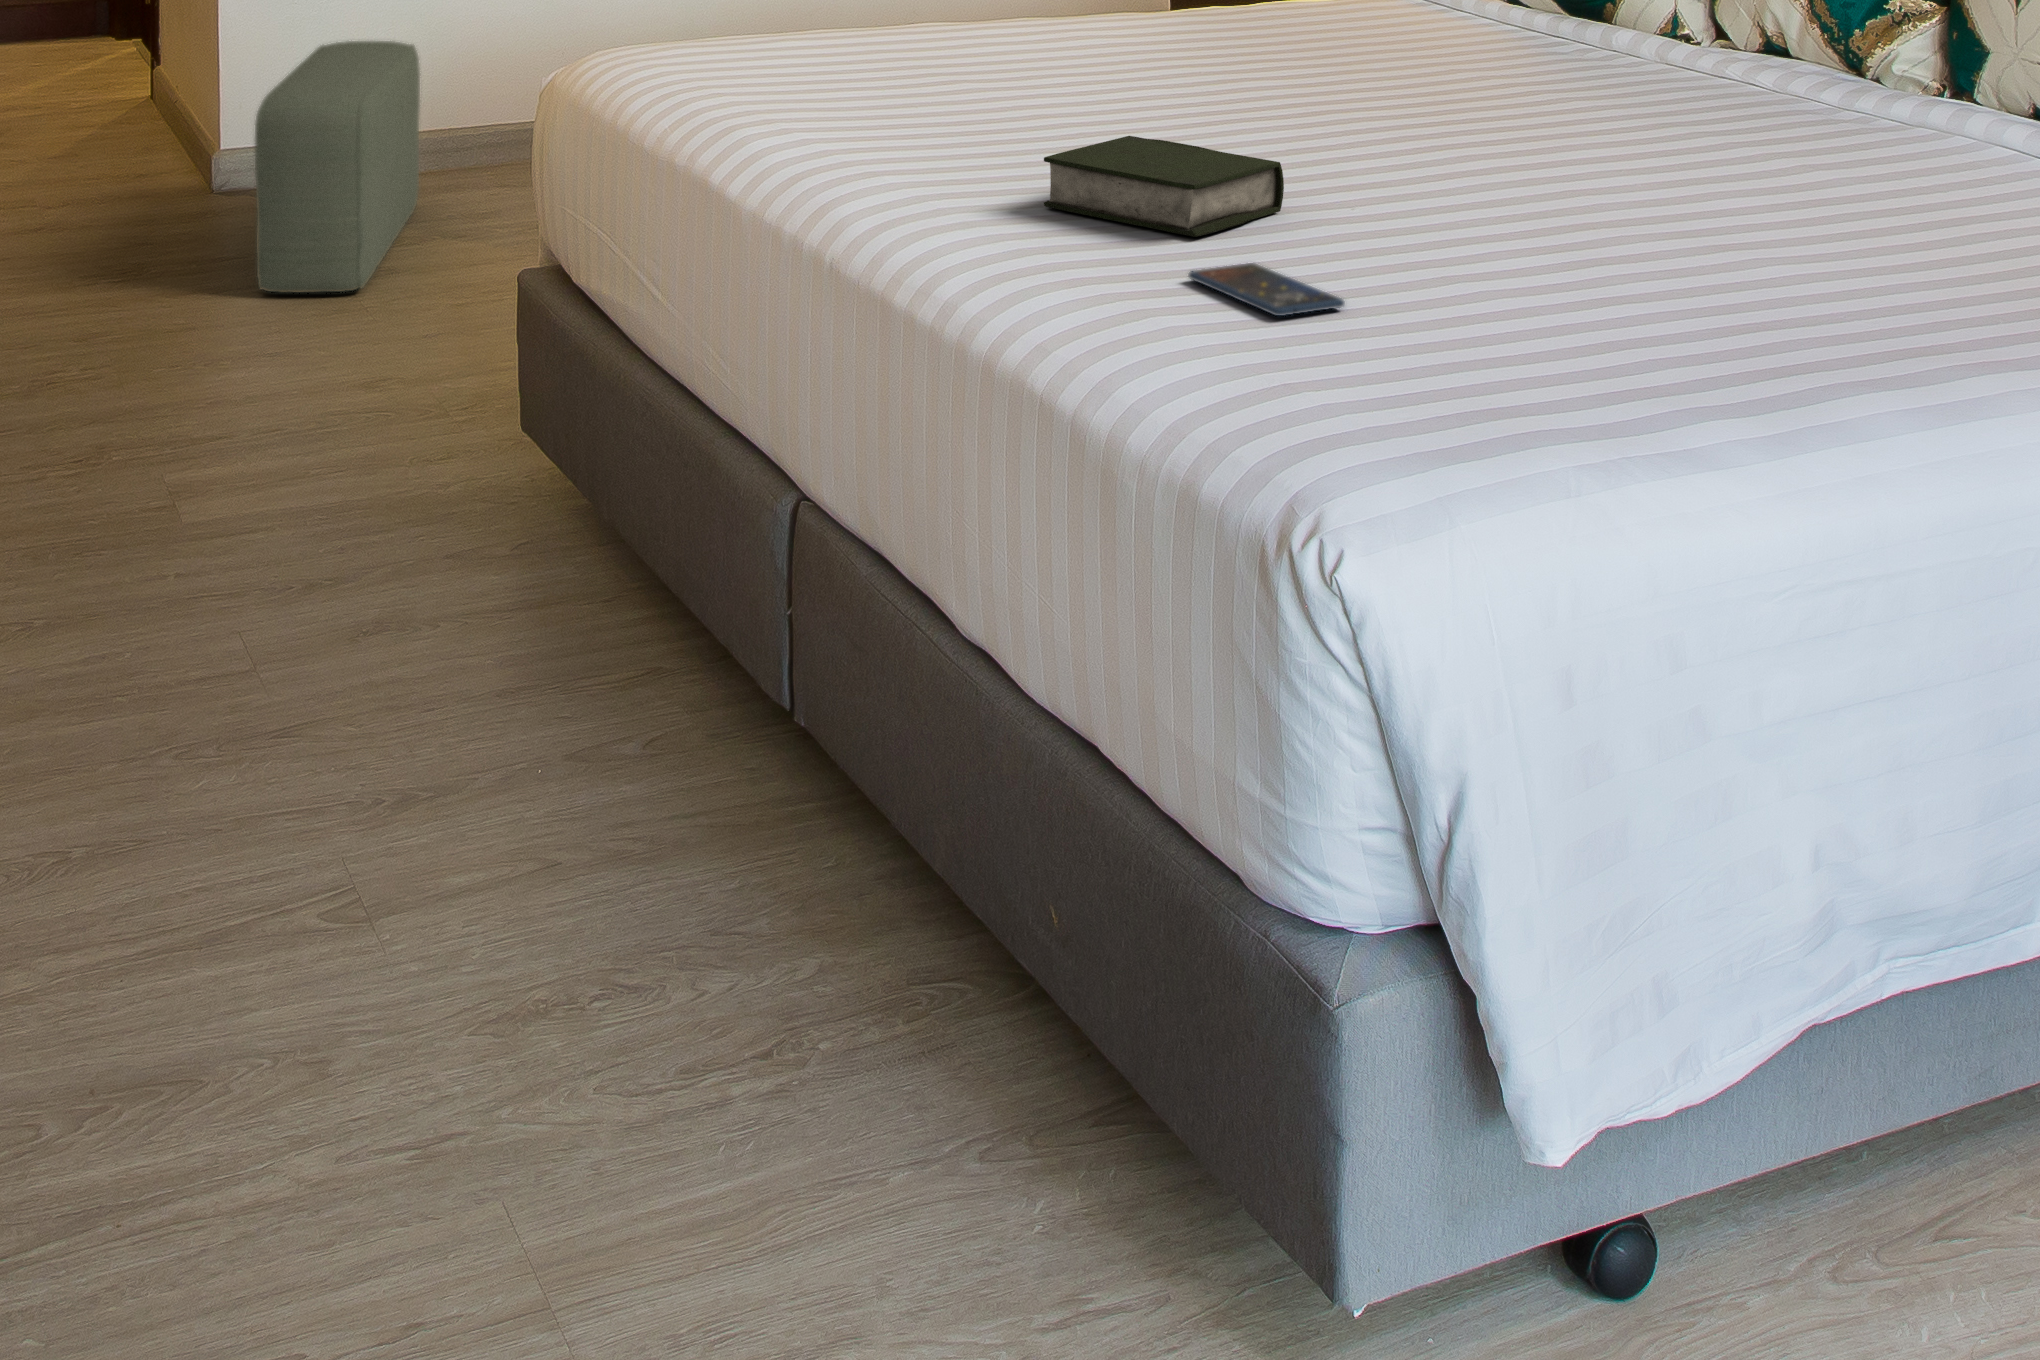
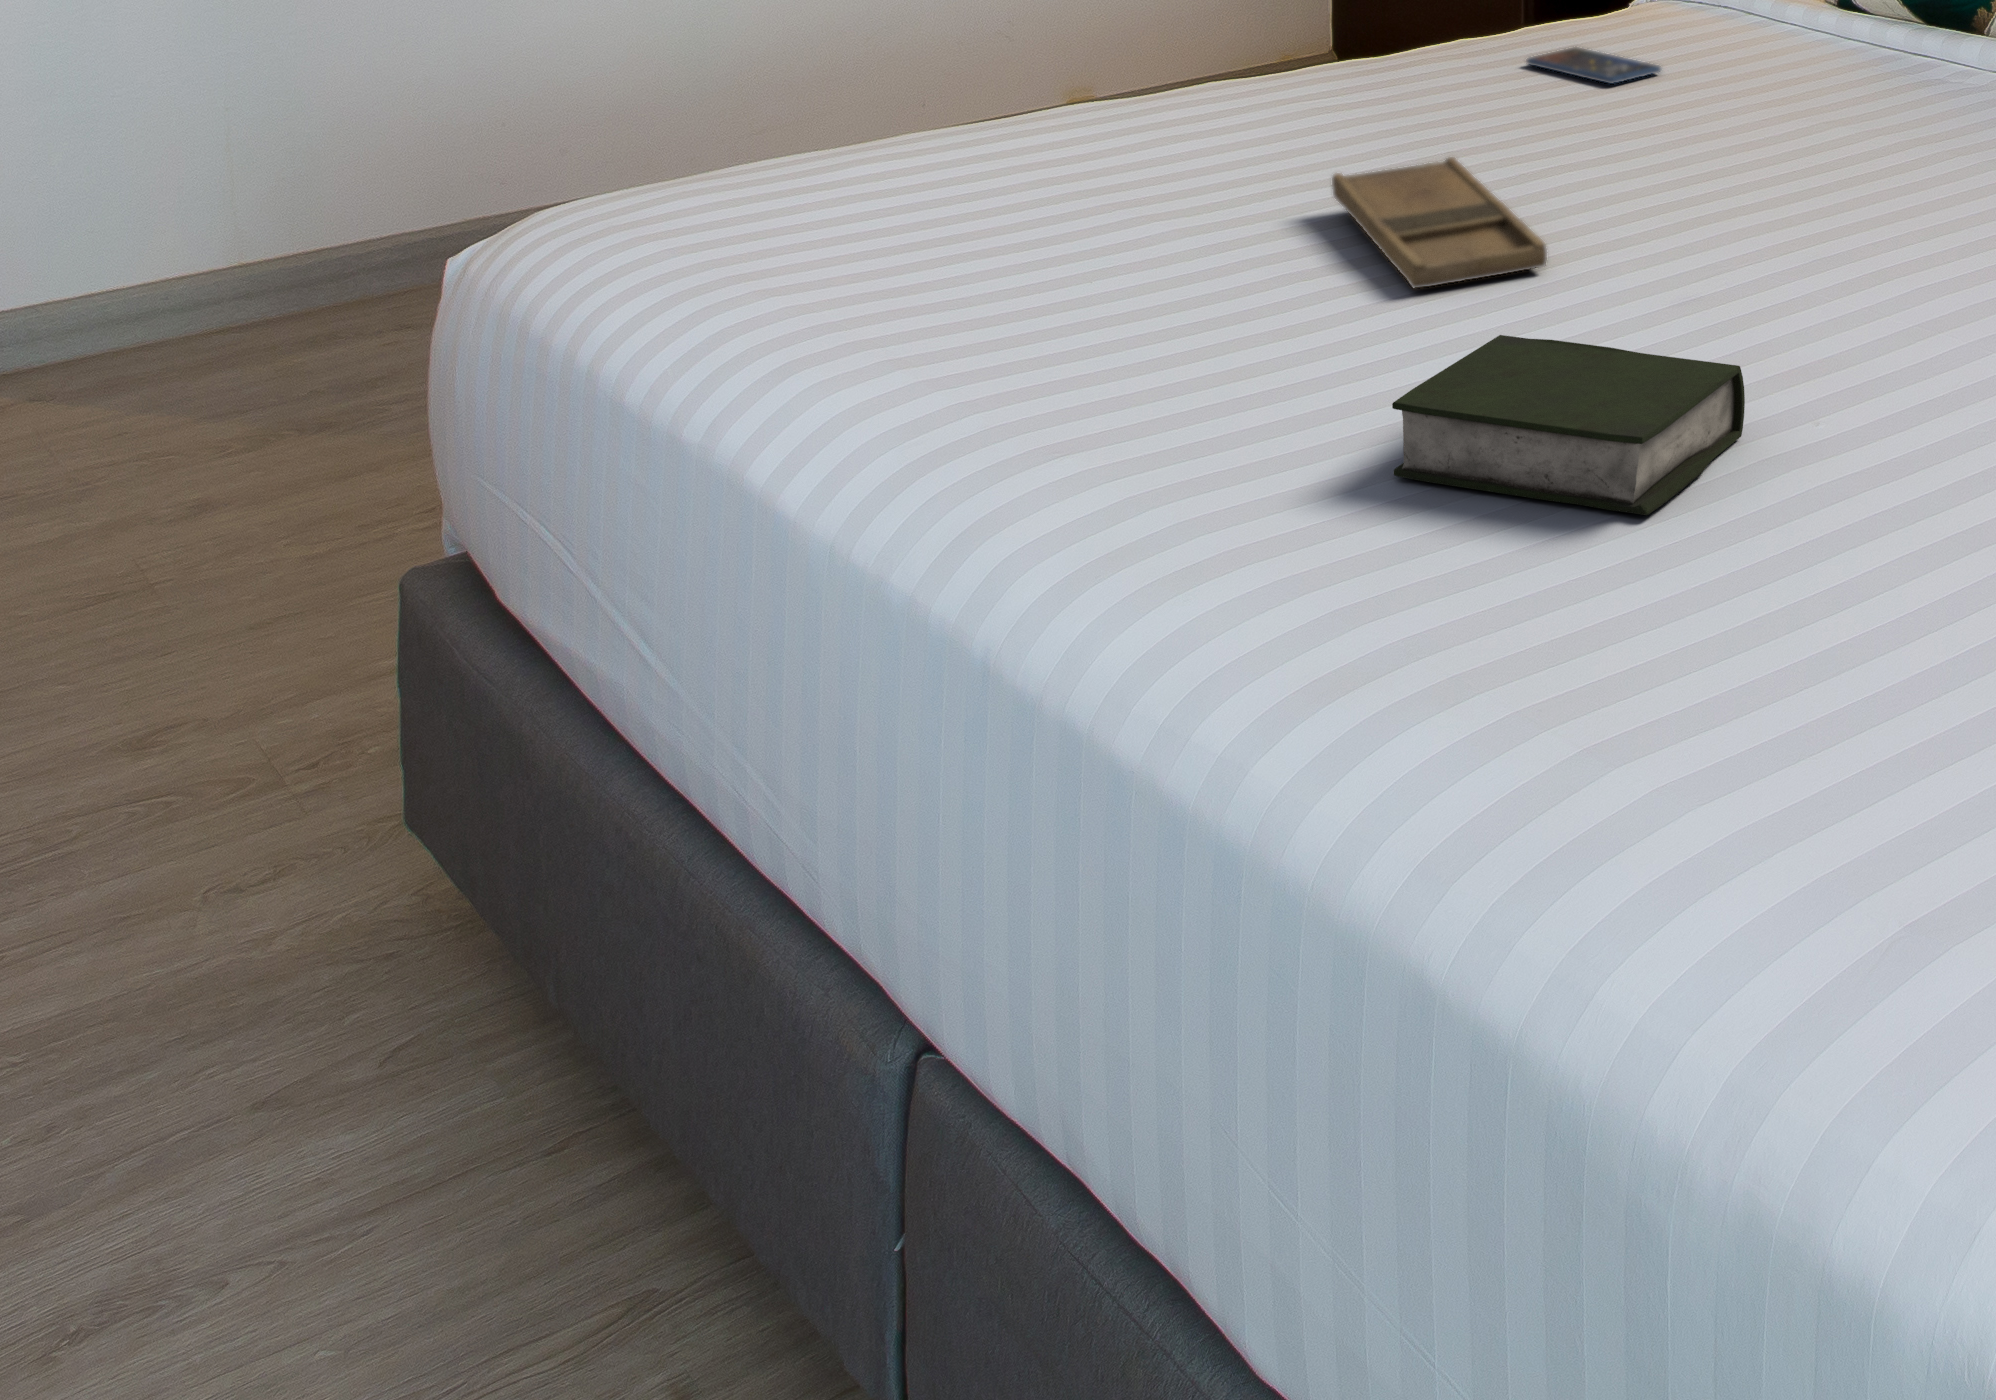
pouf: present [255,41,420,293] -> none [51,152,328,564]
tray: none [1060,56,1194,125] -> present [1332,157,1547,288]
smartphone: present [1189,263,1344,316] -> present [1527,47,1661,84]

